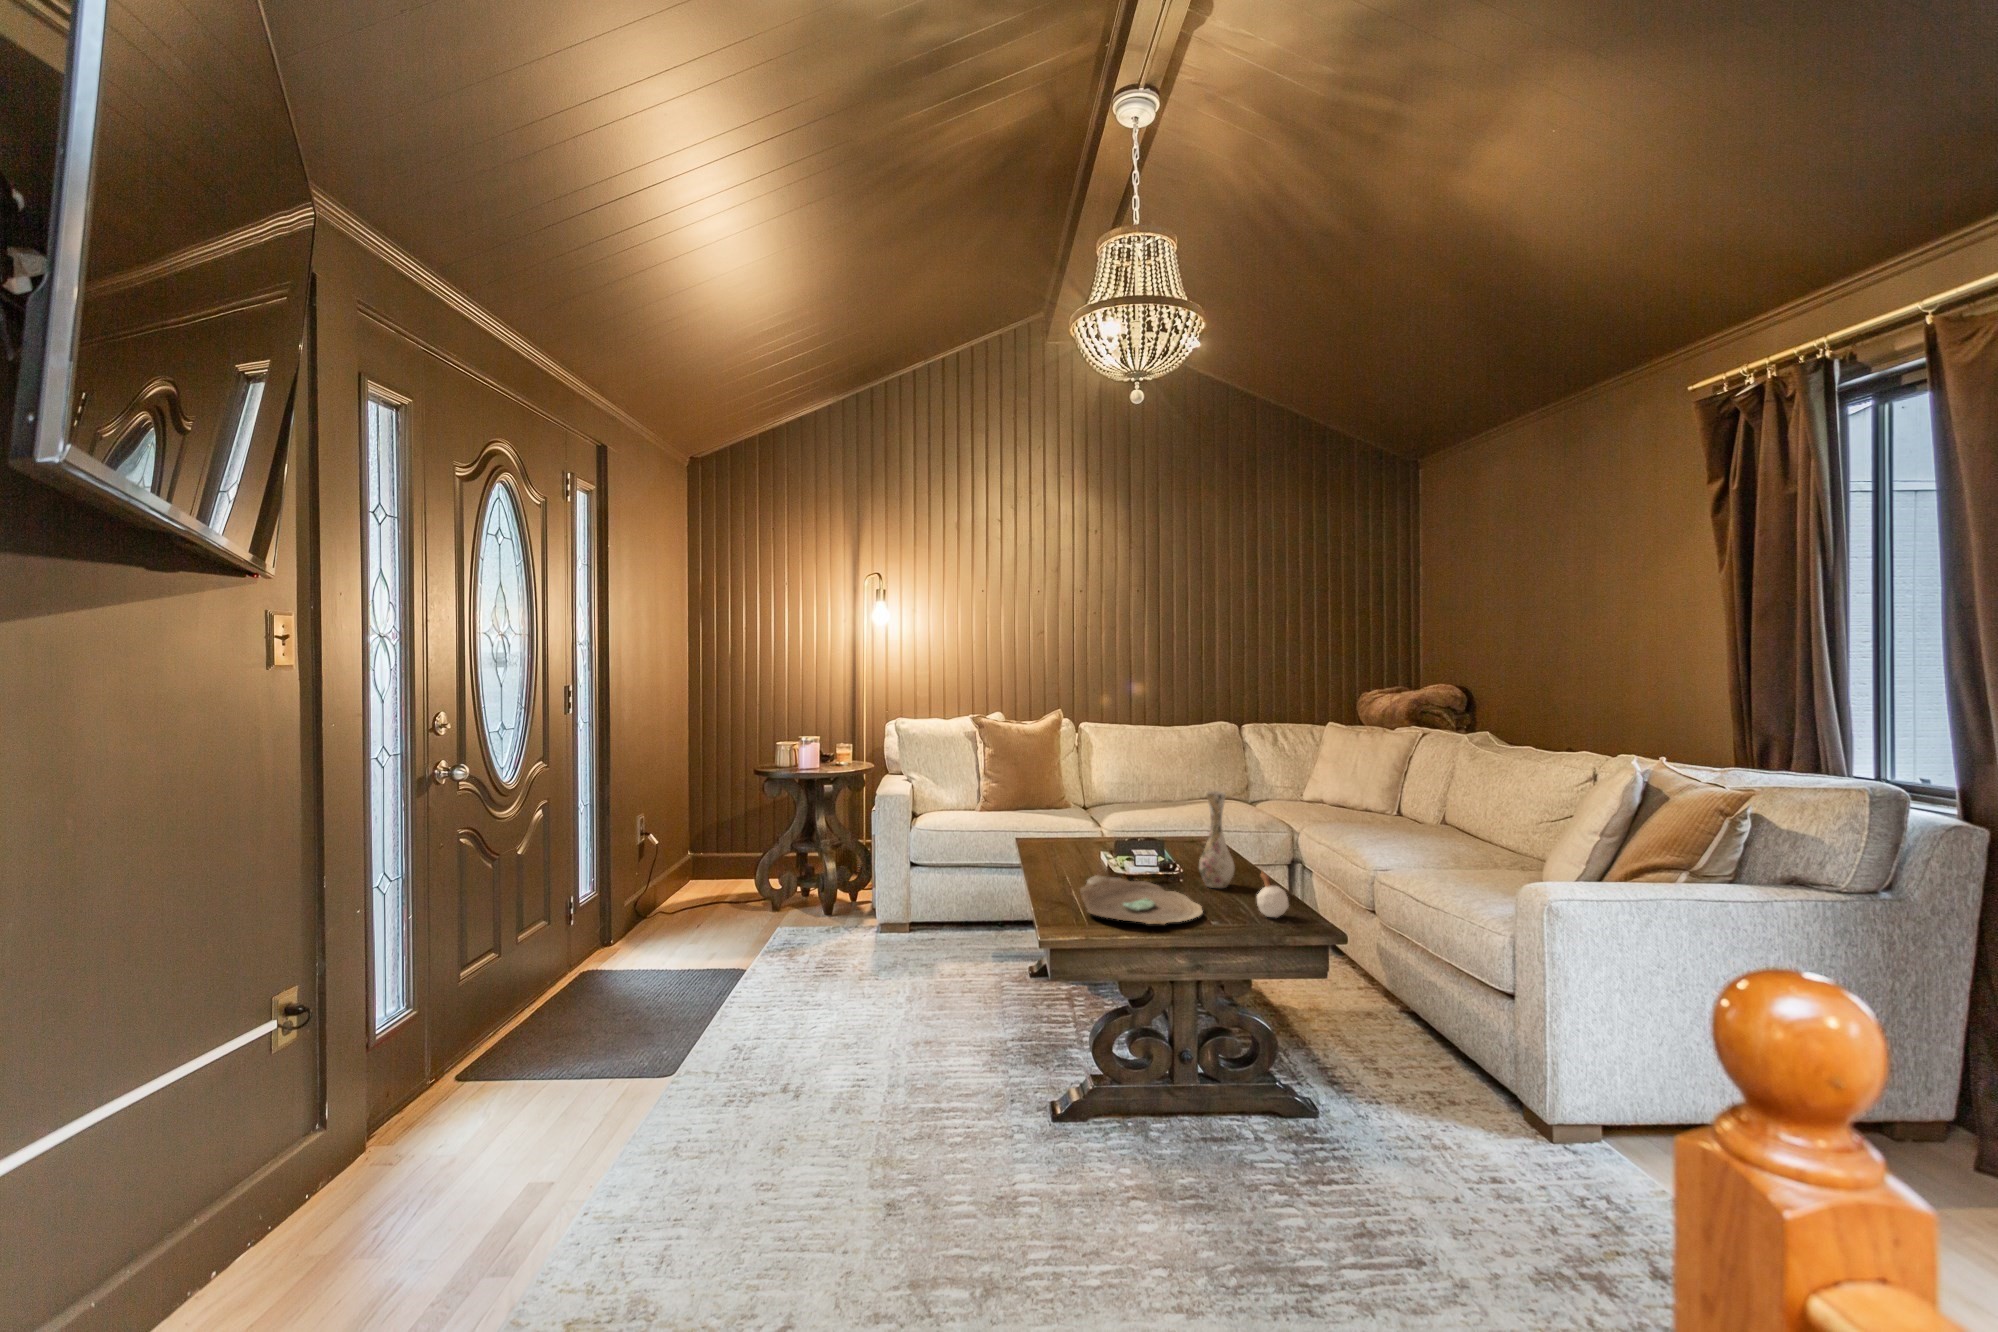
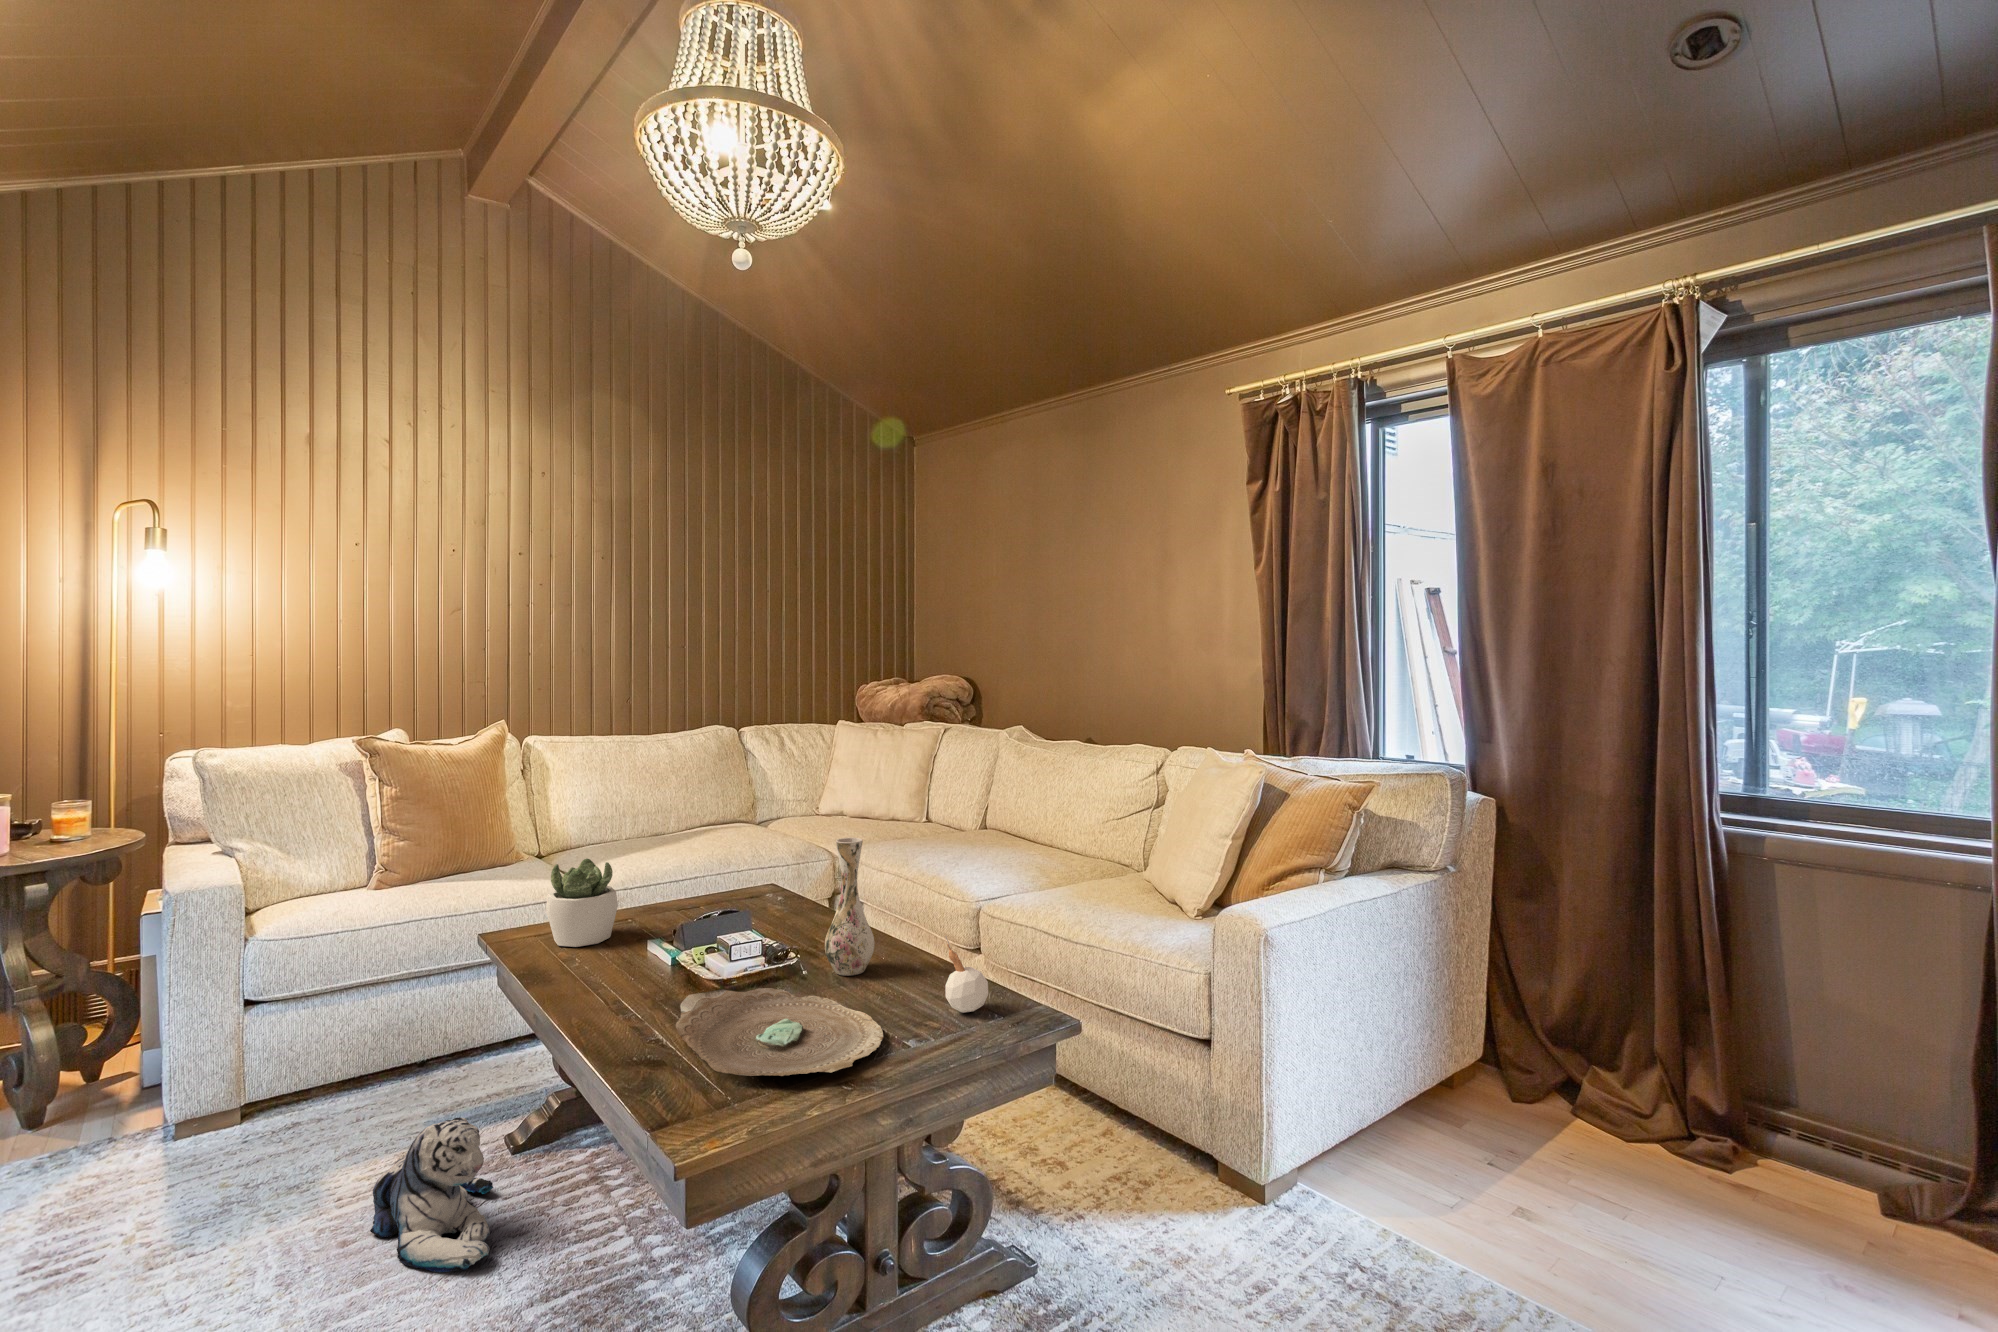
succulent plant: none [1050,796,1091,851] -> present [546,859,618,947]
plush toy: none [947,936,1012,1019] -> present [370,1117,493,1272]

